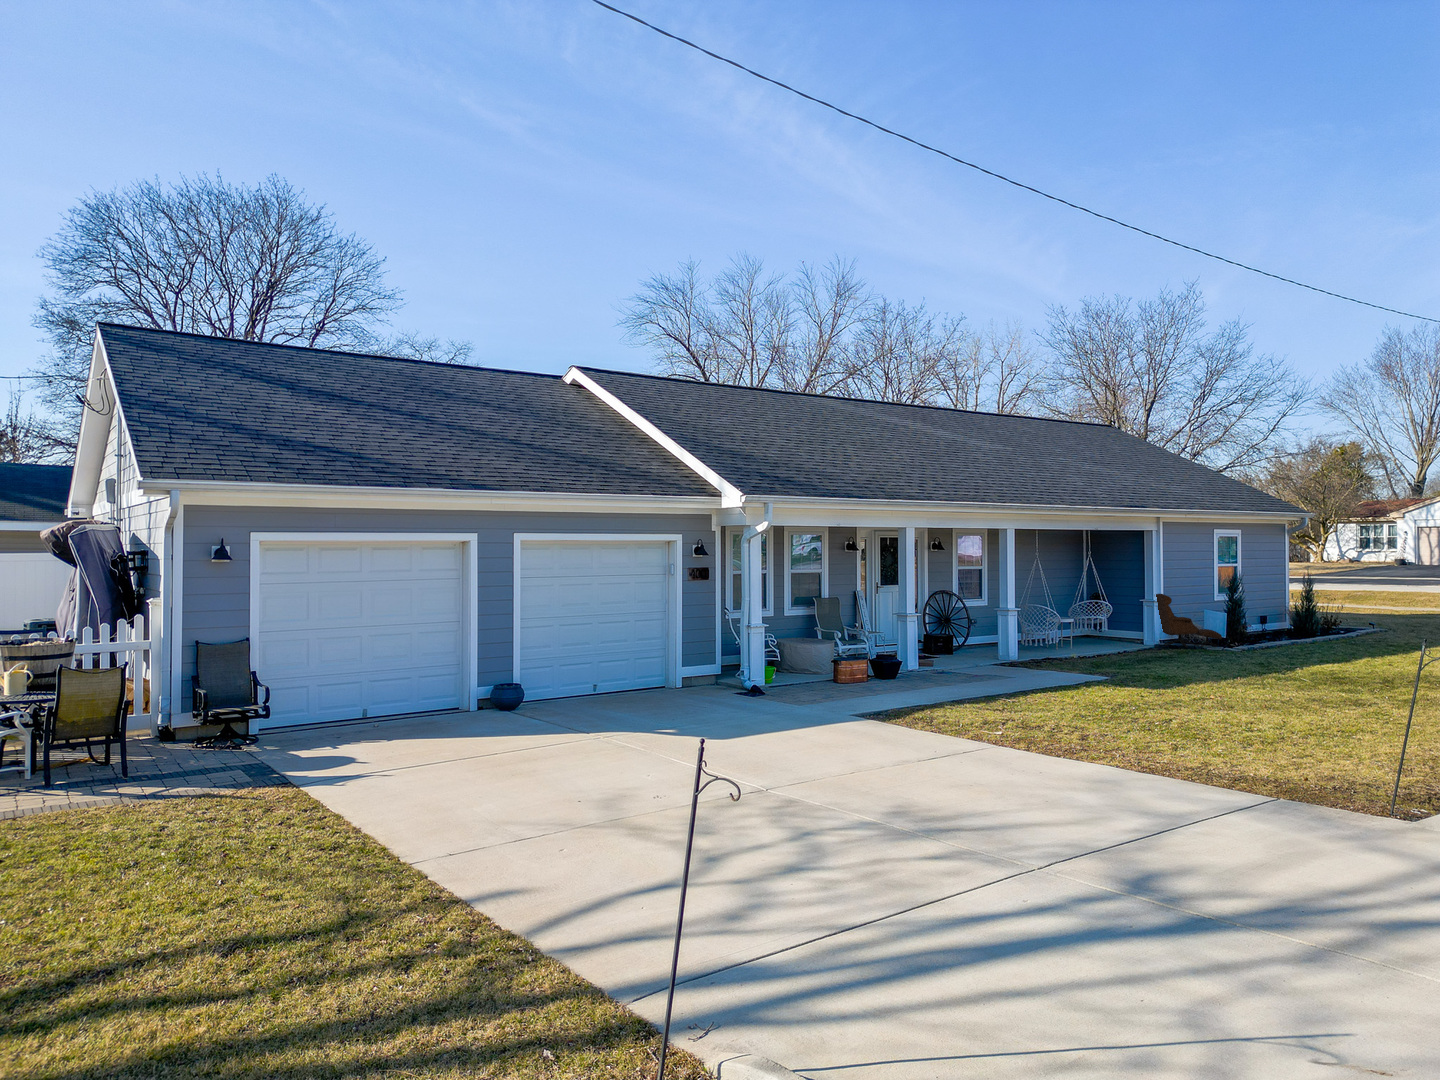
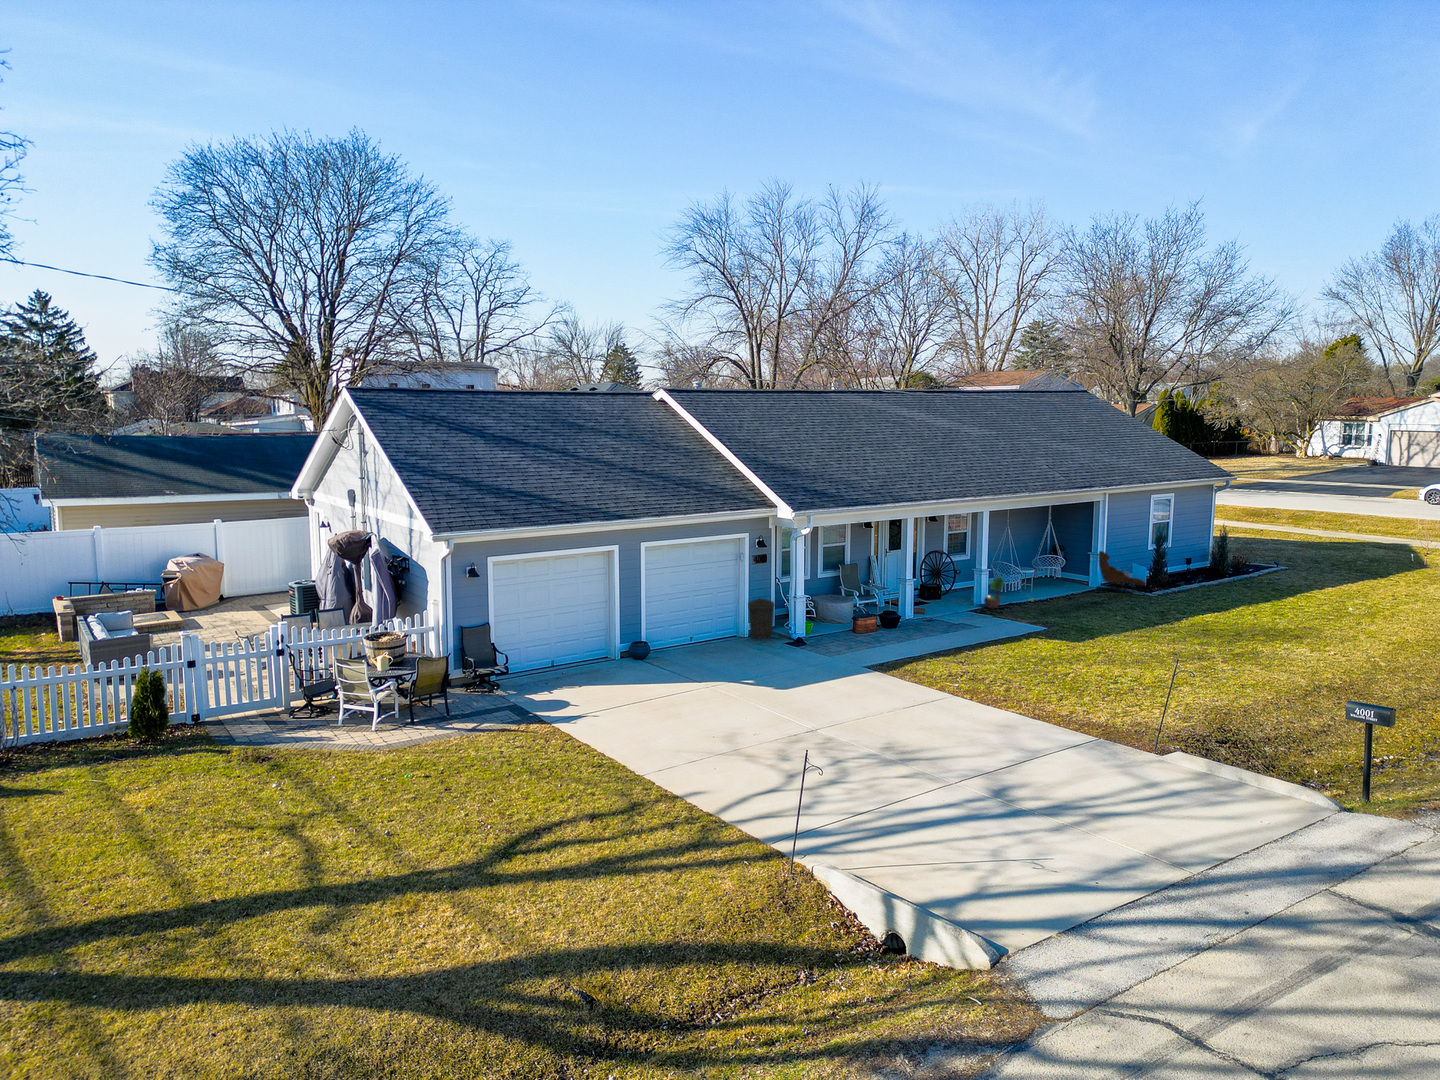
potted tree: none [1013,612,1043,661] -> present [984,577,1004,609]
trash can: none [681,630,720,689] -> present [748,598,774,639]

